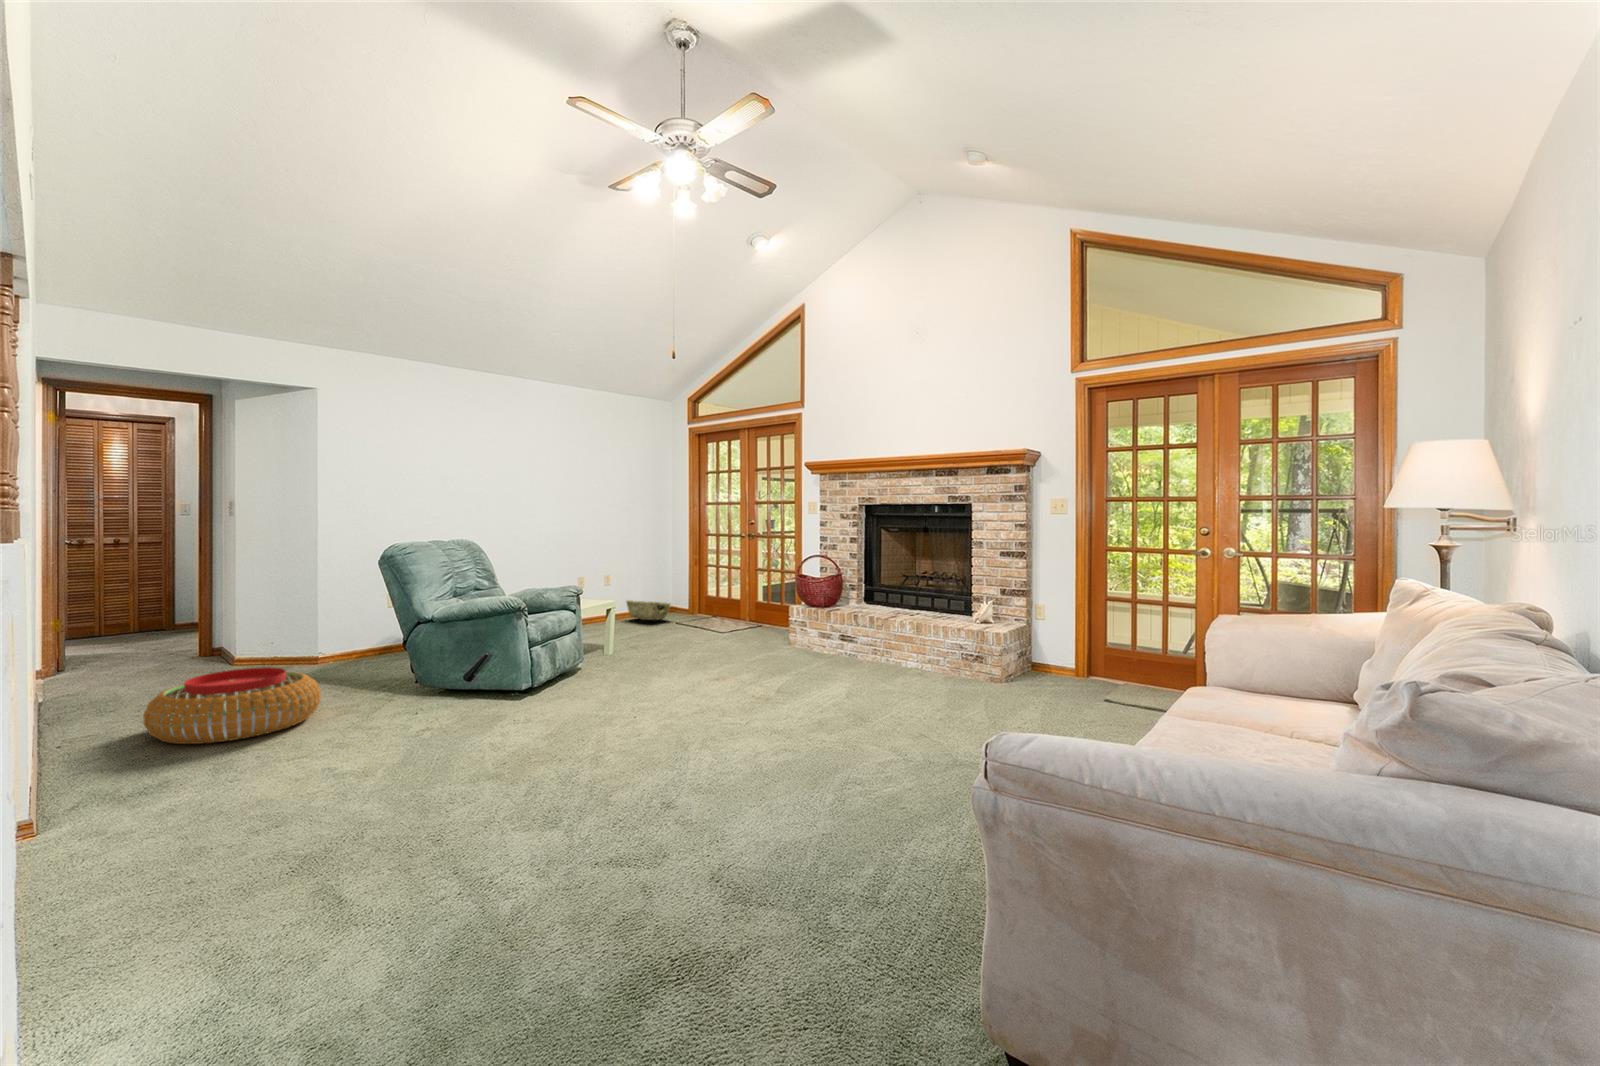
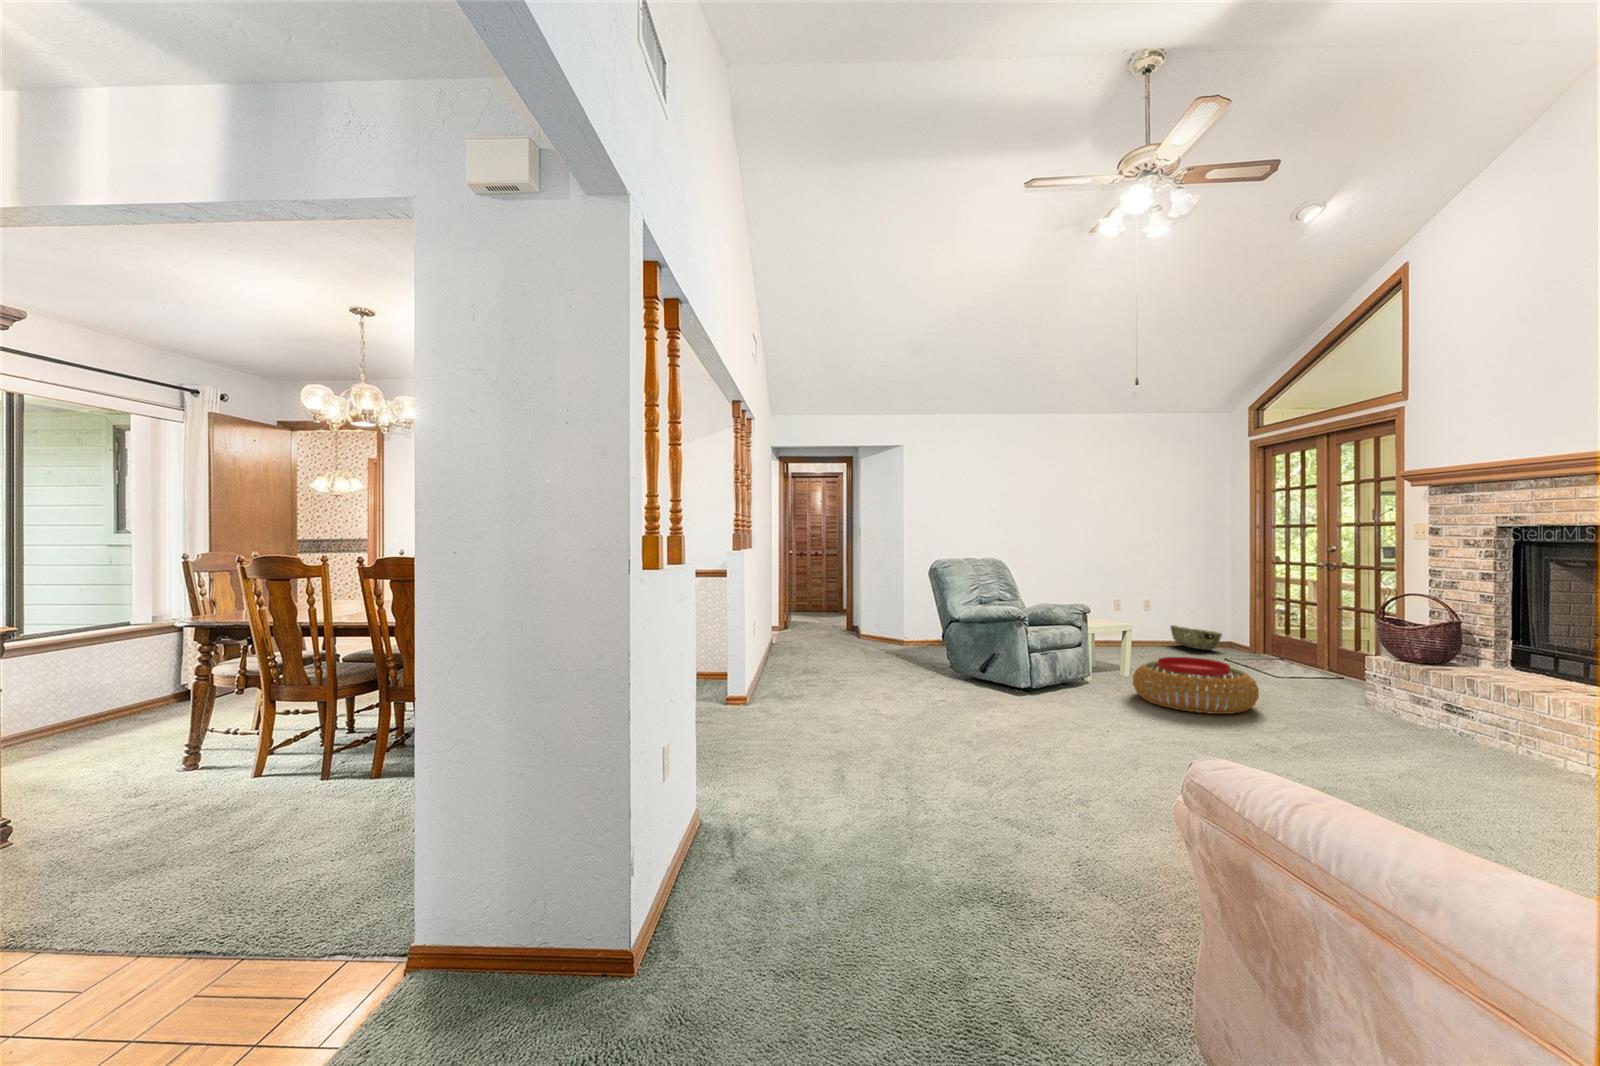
pouf: present [143,667,321,744] -> present [1133,657,1259,714]

